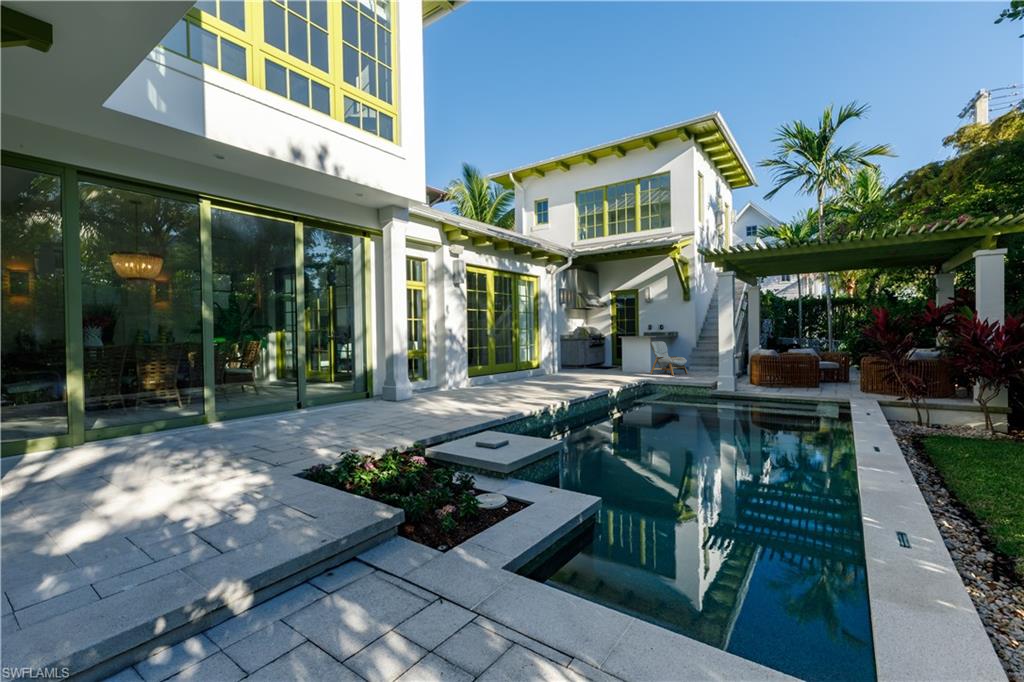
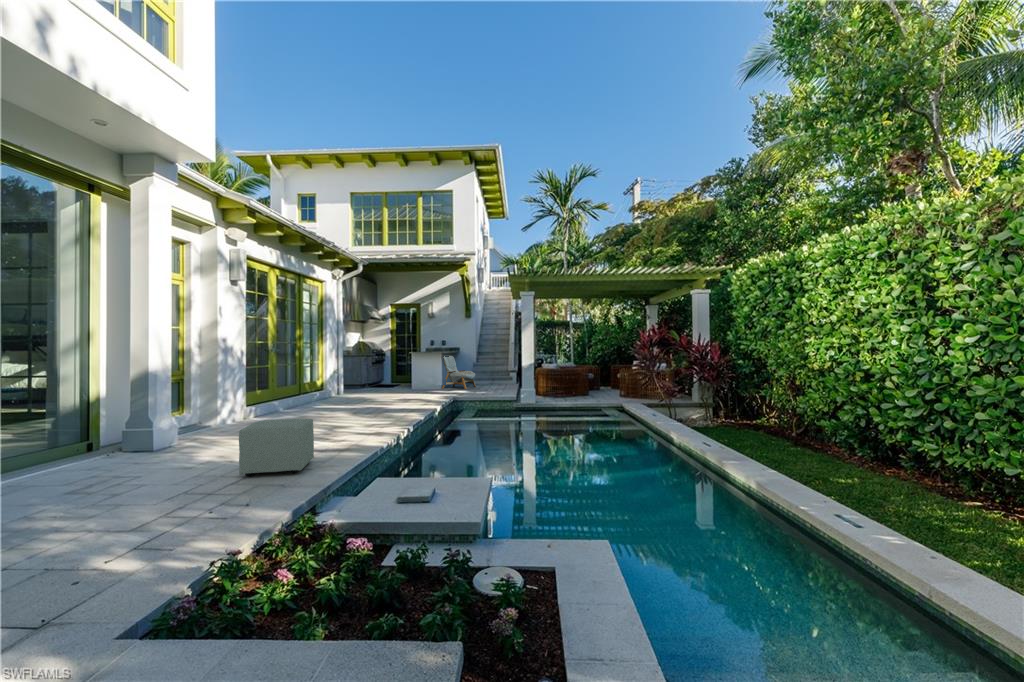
ottoman: none [415,387,467,424] -> present [239,419,314,476]

